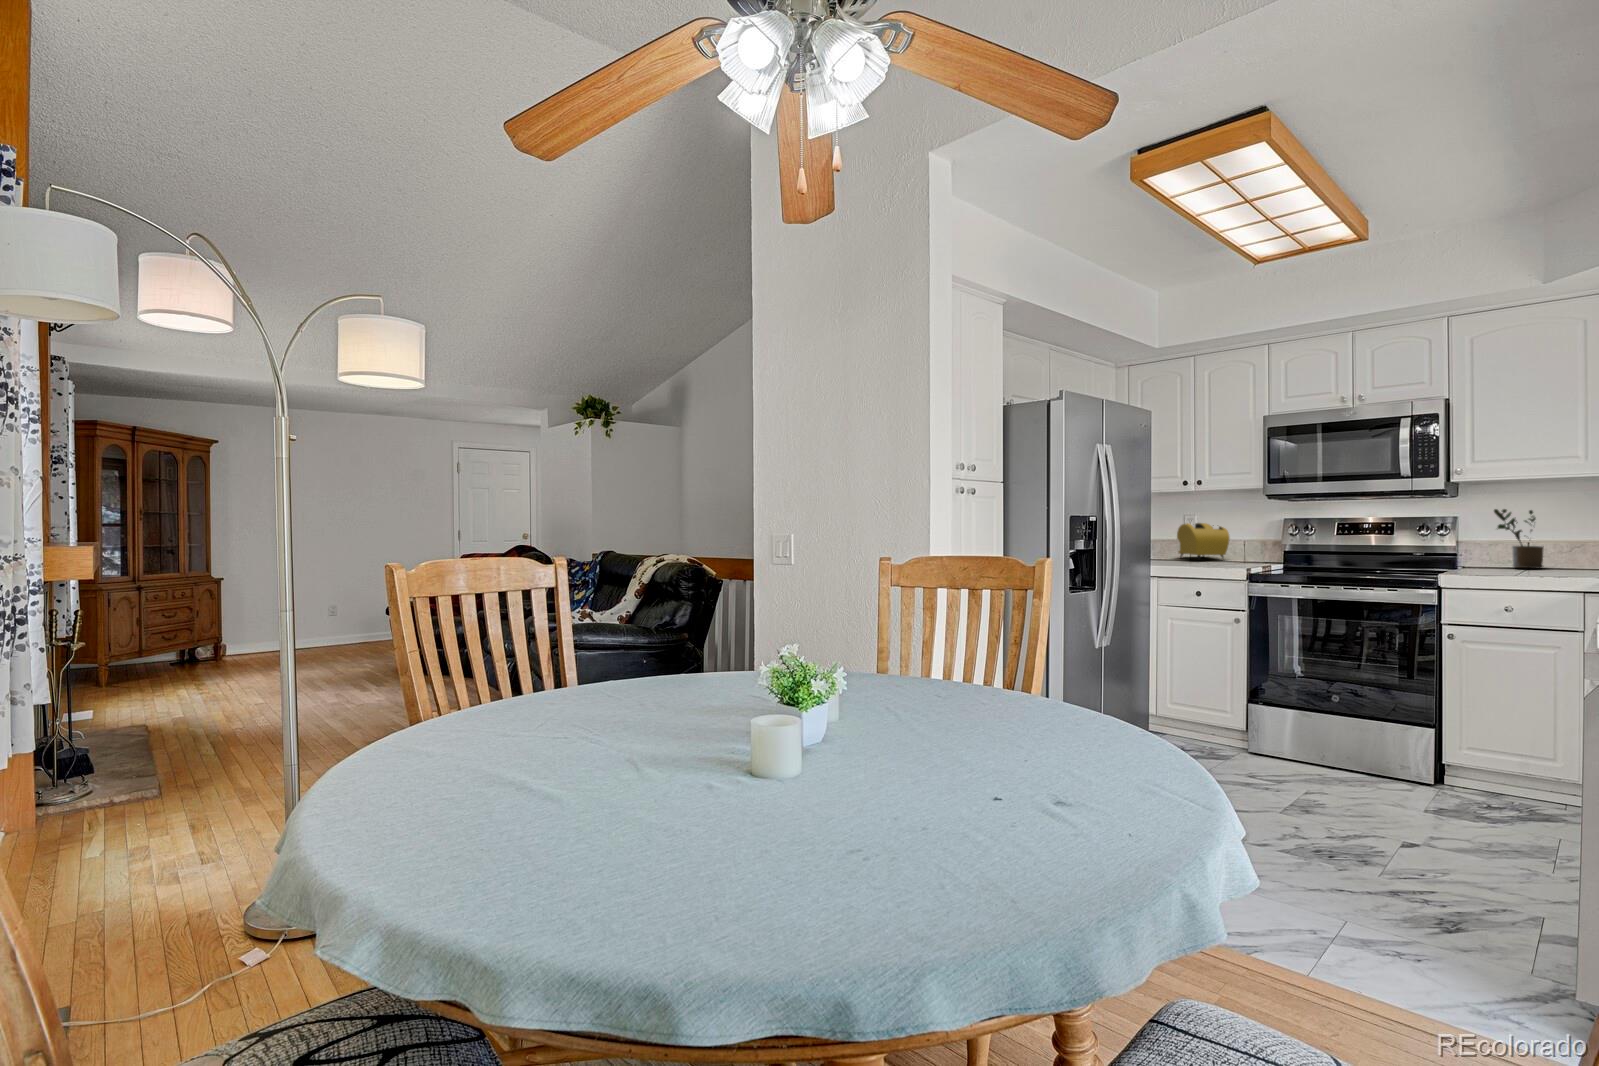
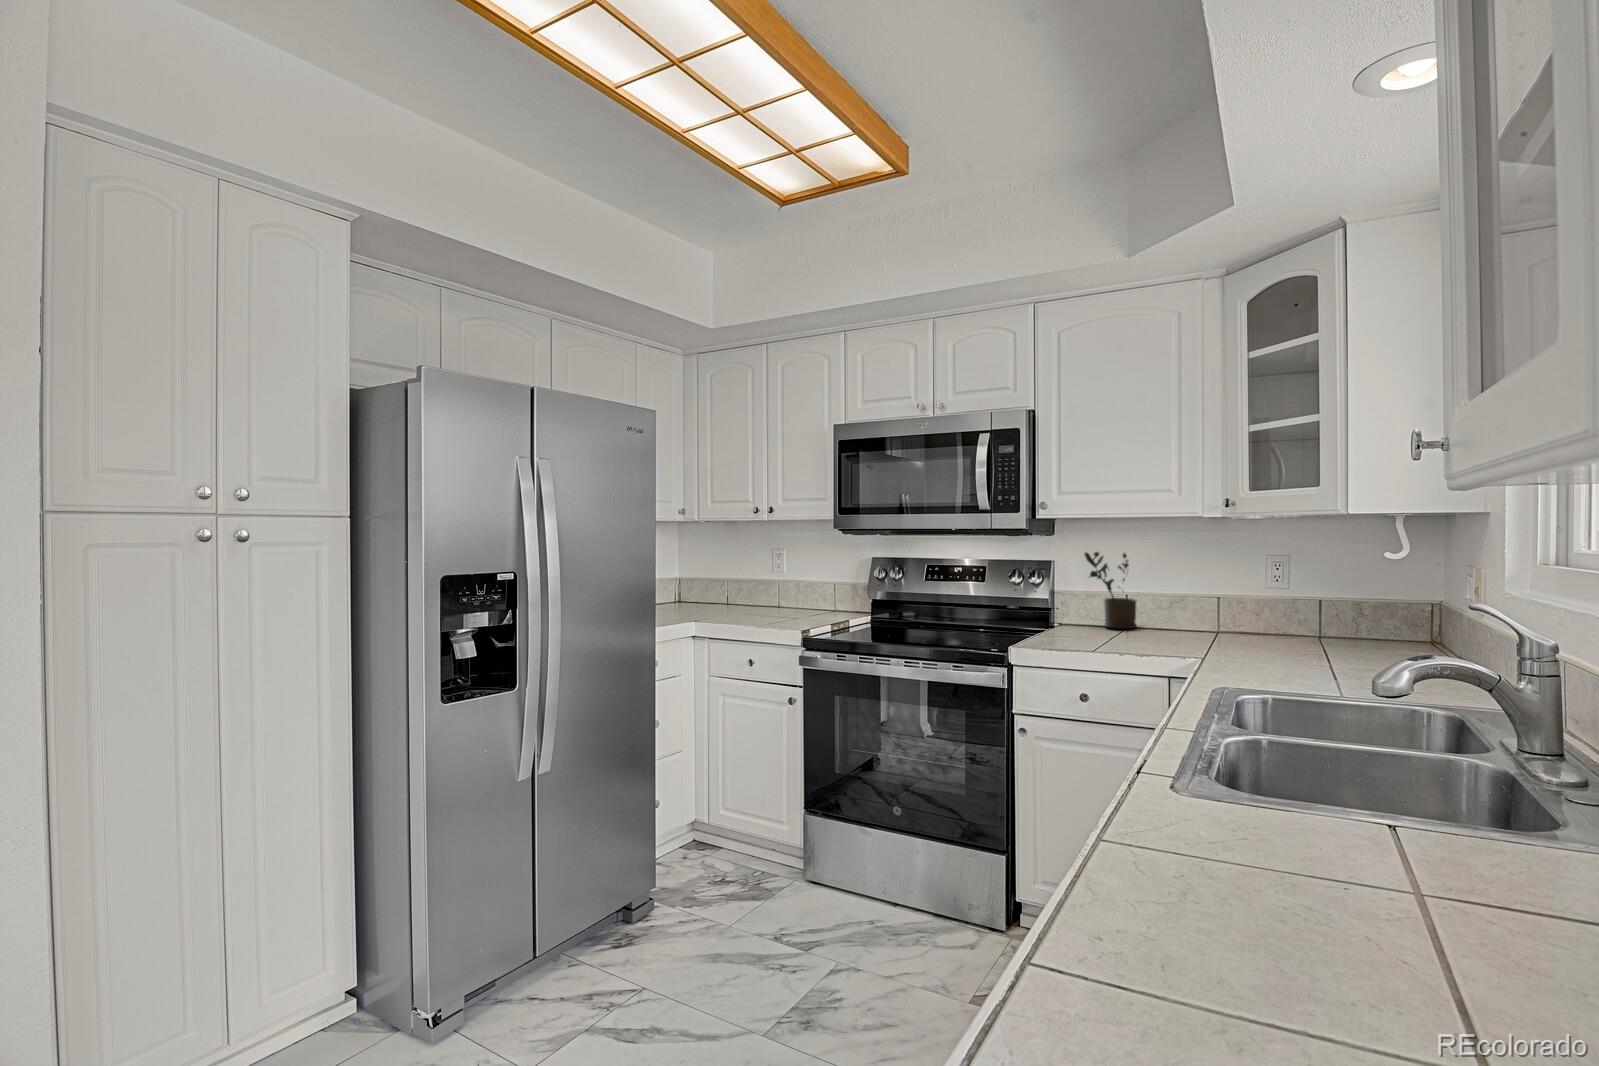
toaster: present [1177,523,1230,558] -> none [762,560,816,610]

